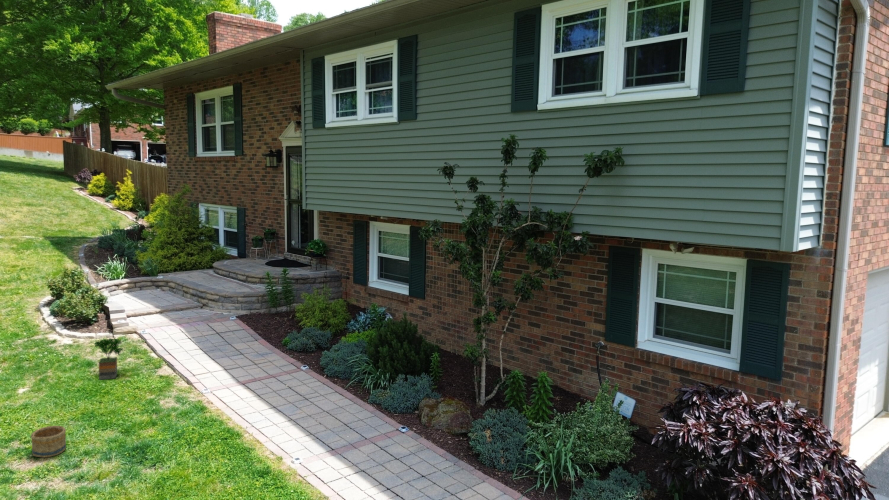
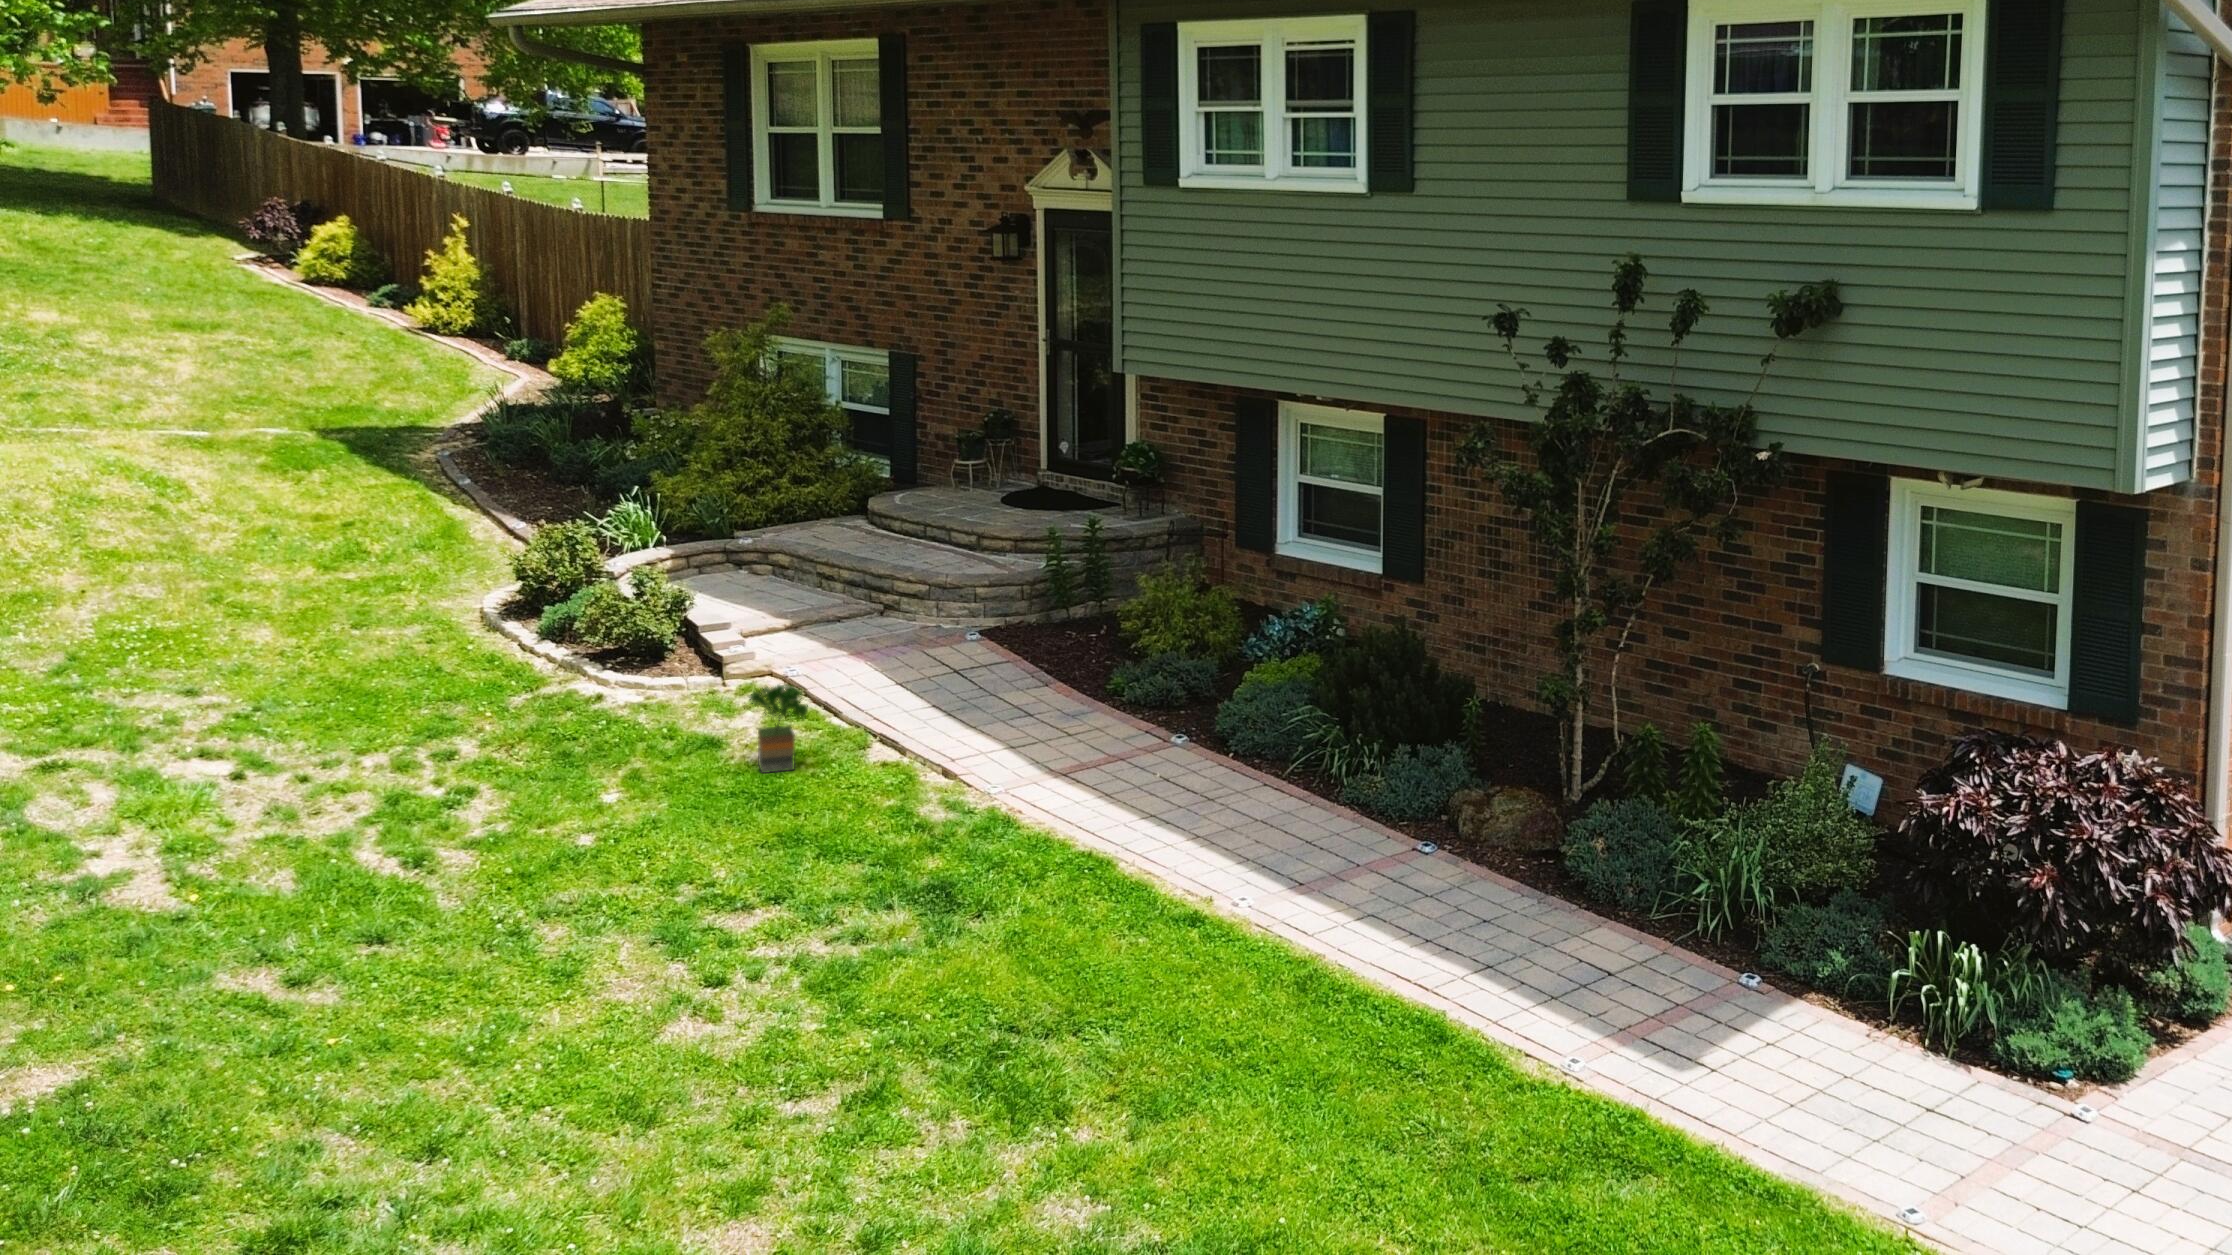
basket: present [31,426,66,458] -> none [740,850,800,908]

